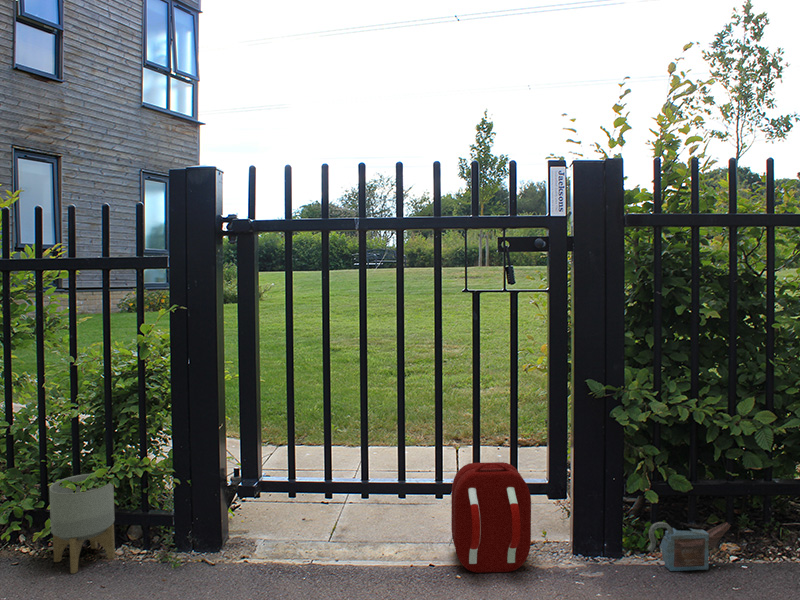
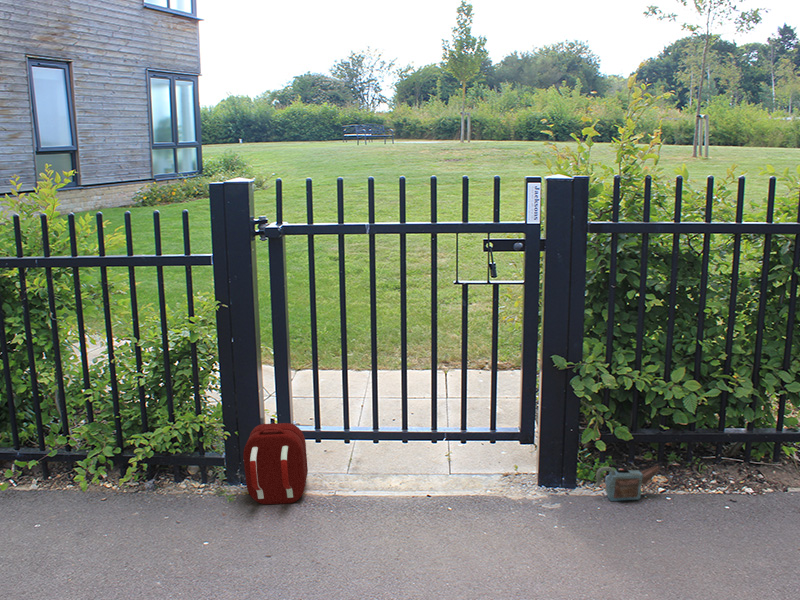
backpack: present [449,462,531,573] -> present [243,423,308,504]
planter: present [49,474,115,573] -> none [125,427,182,506]

